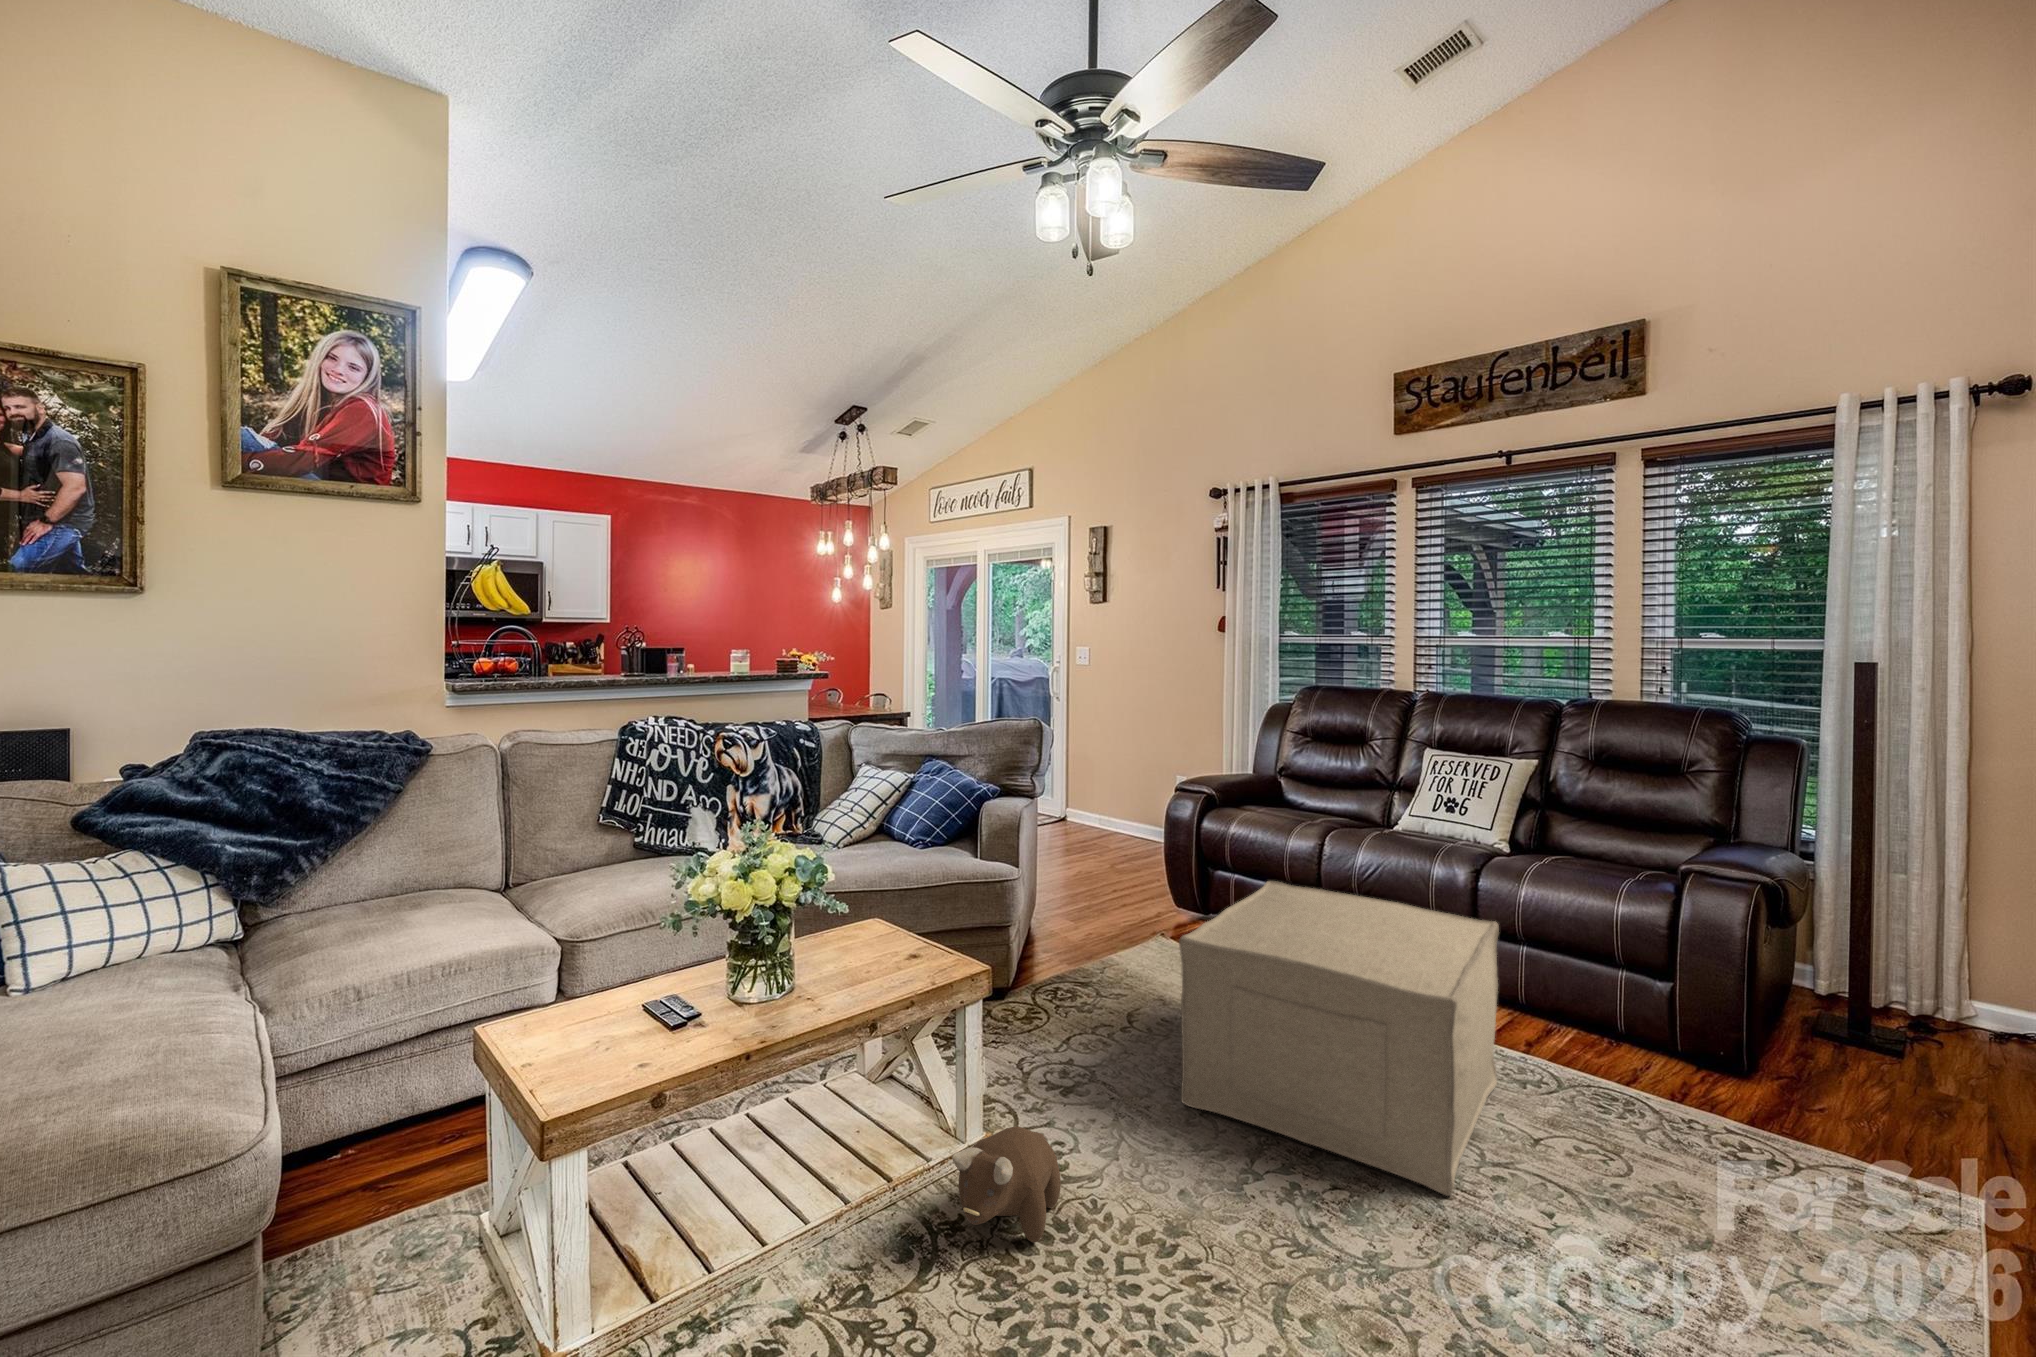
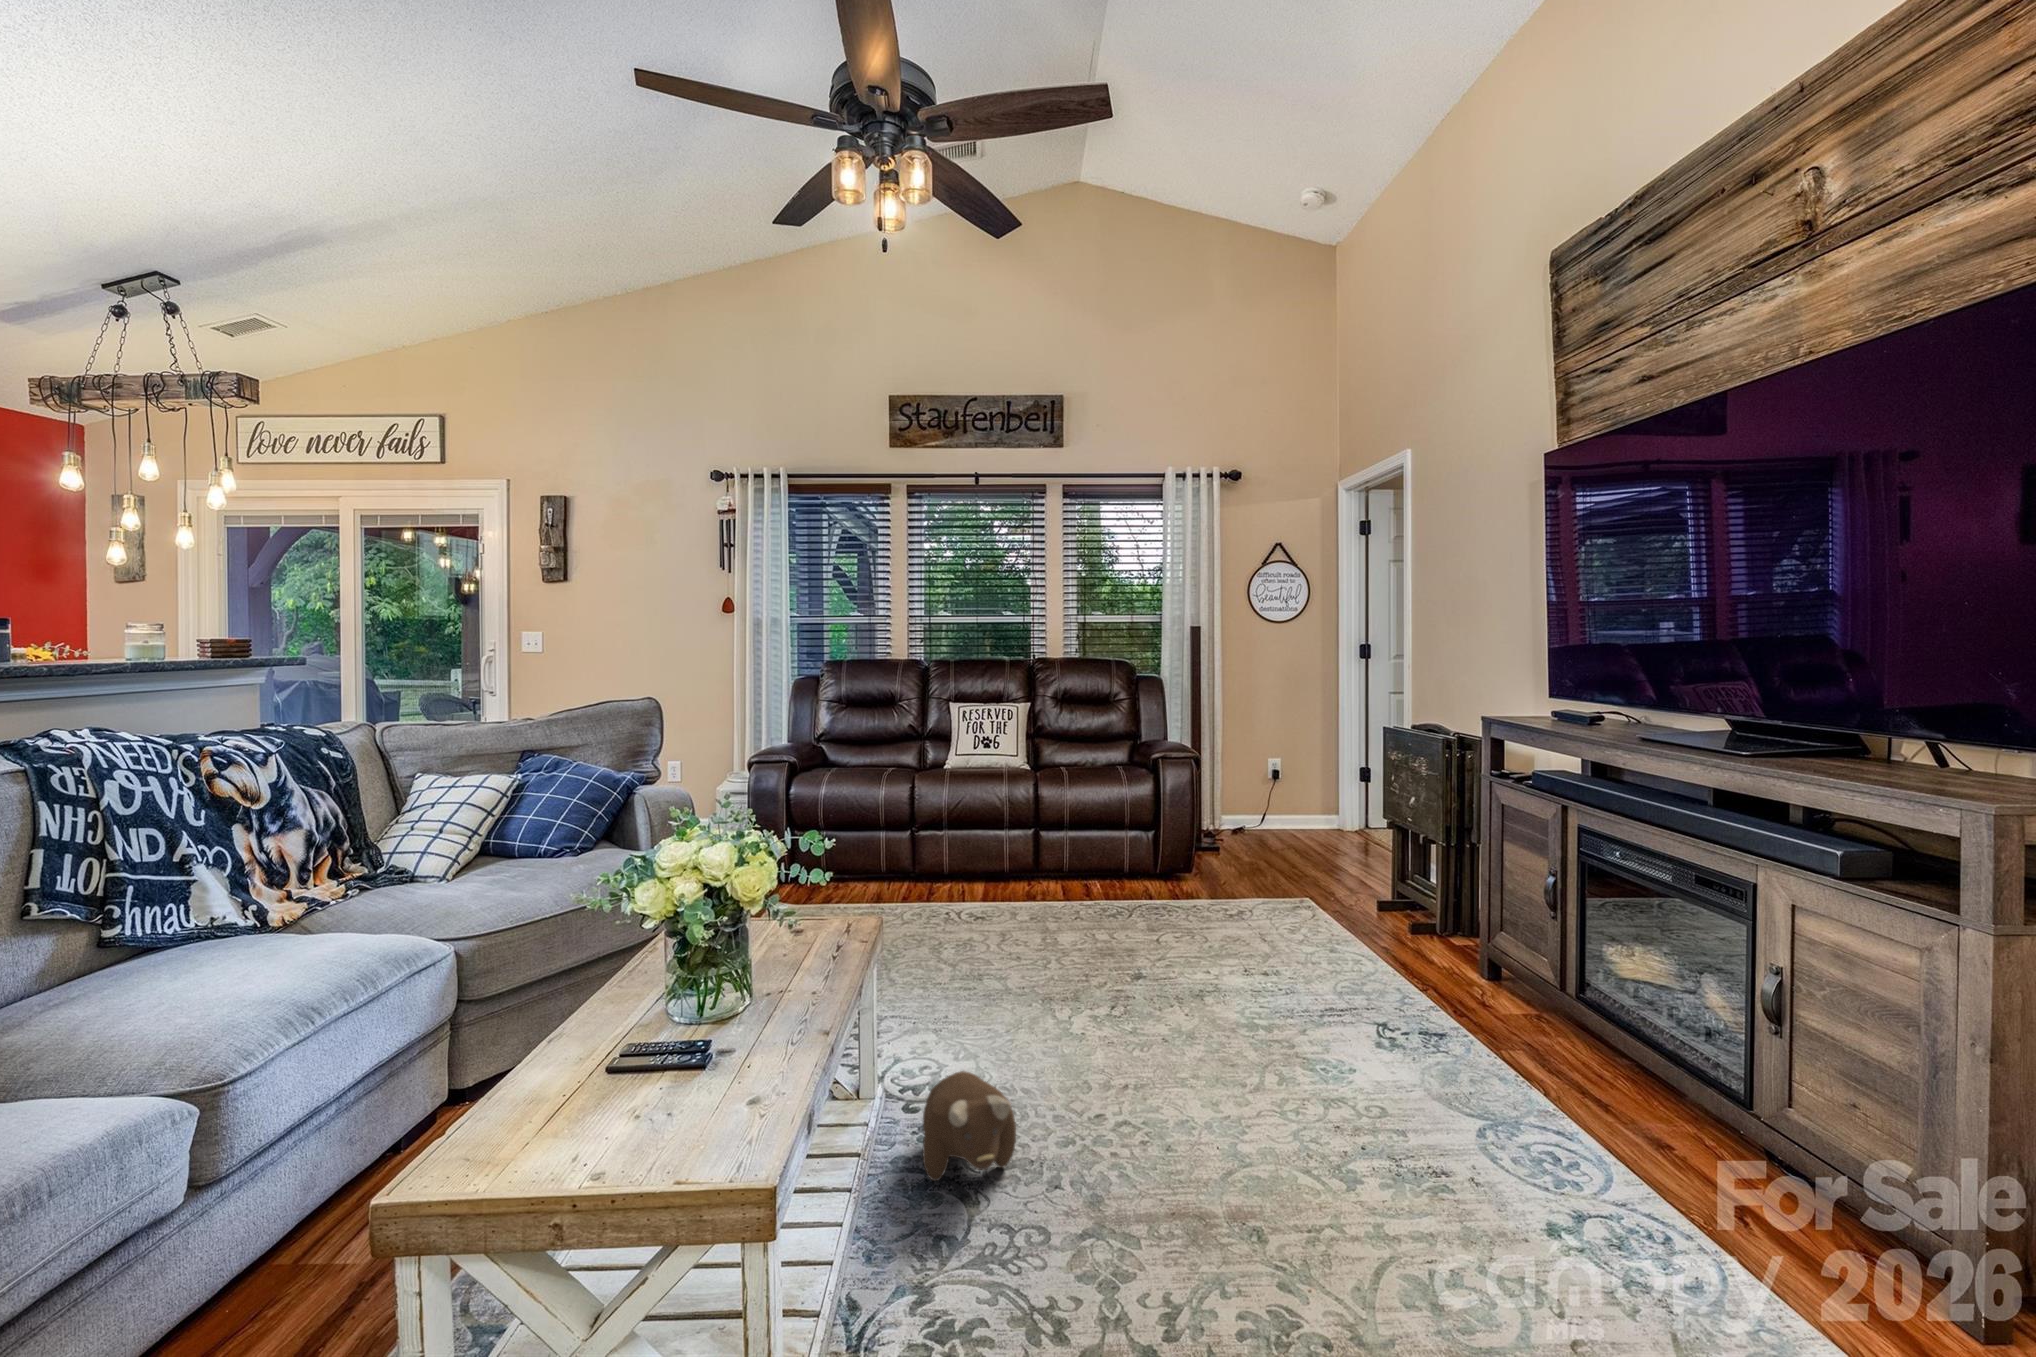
ottoman: present [1179,881,1499,1196] -> none [935,816,1173,1022]

